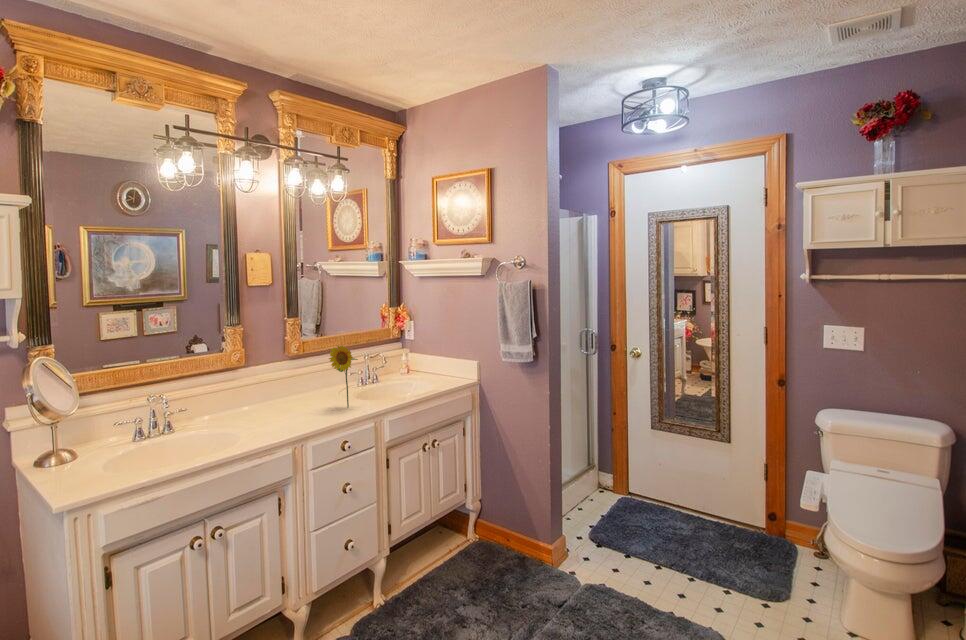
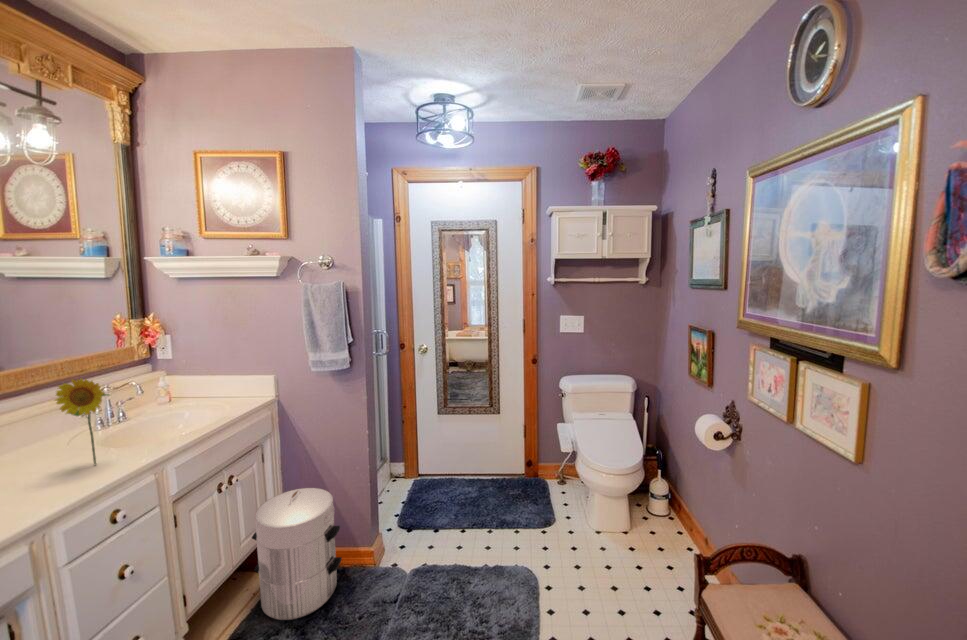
waste bin: none [449,468,518,582] -> present [252,488,342,620]

